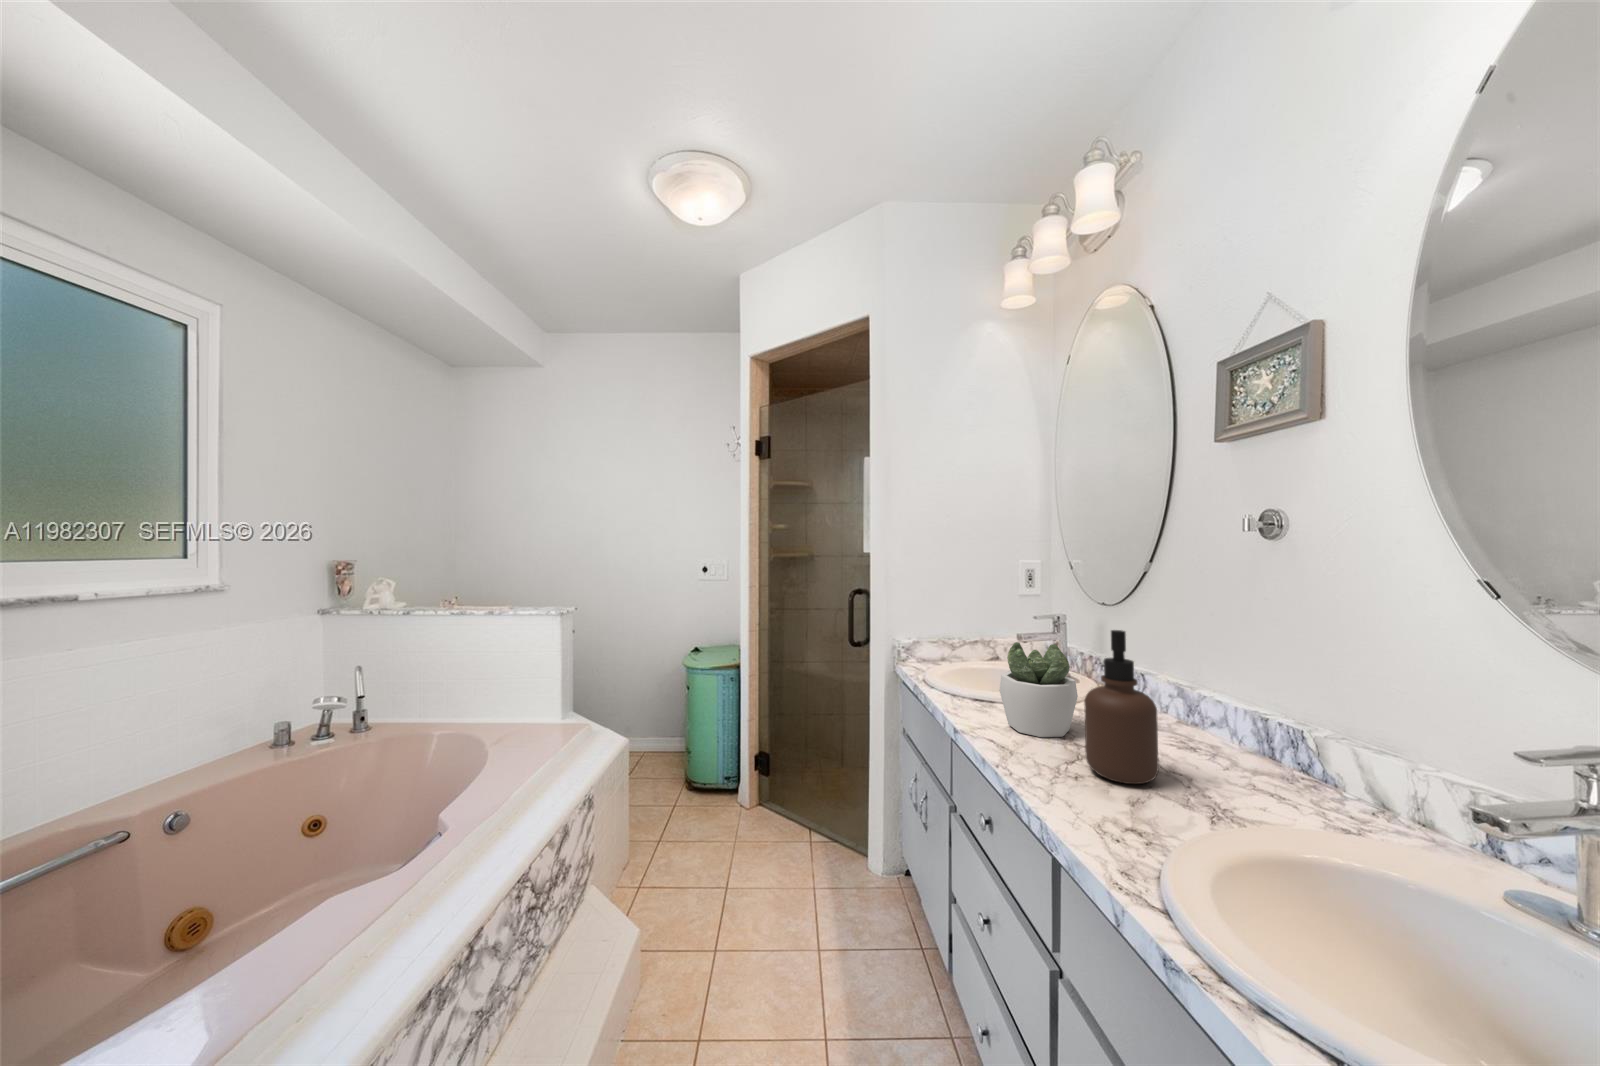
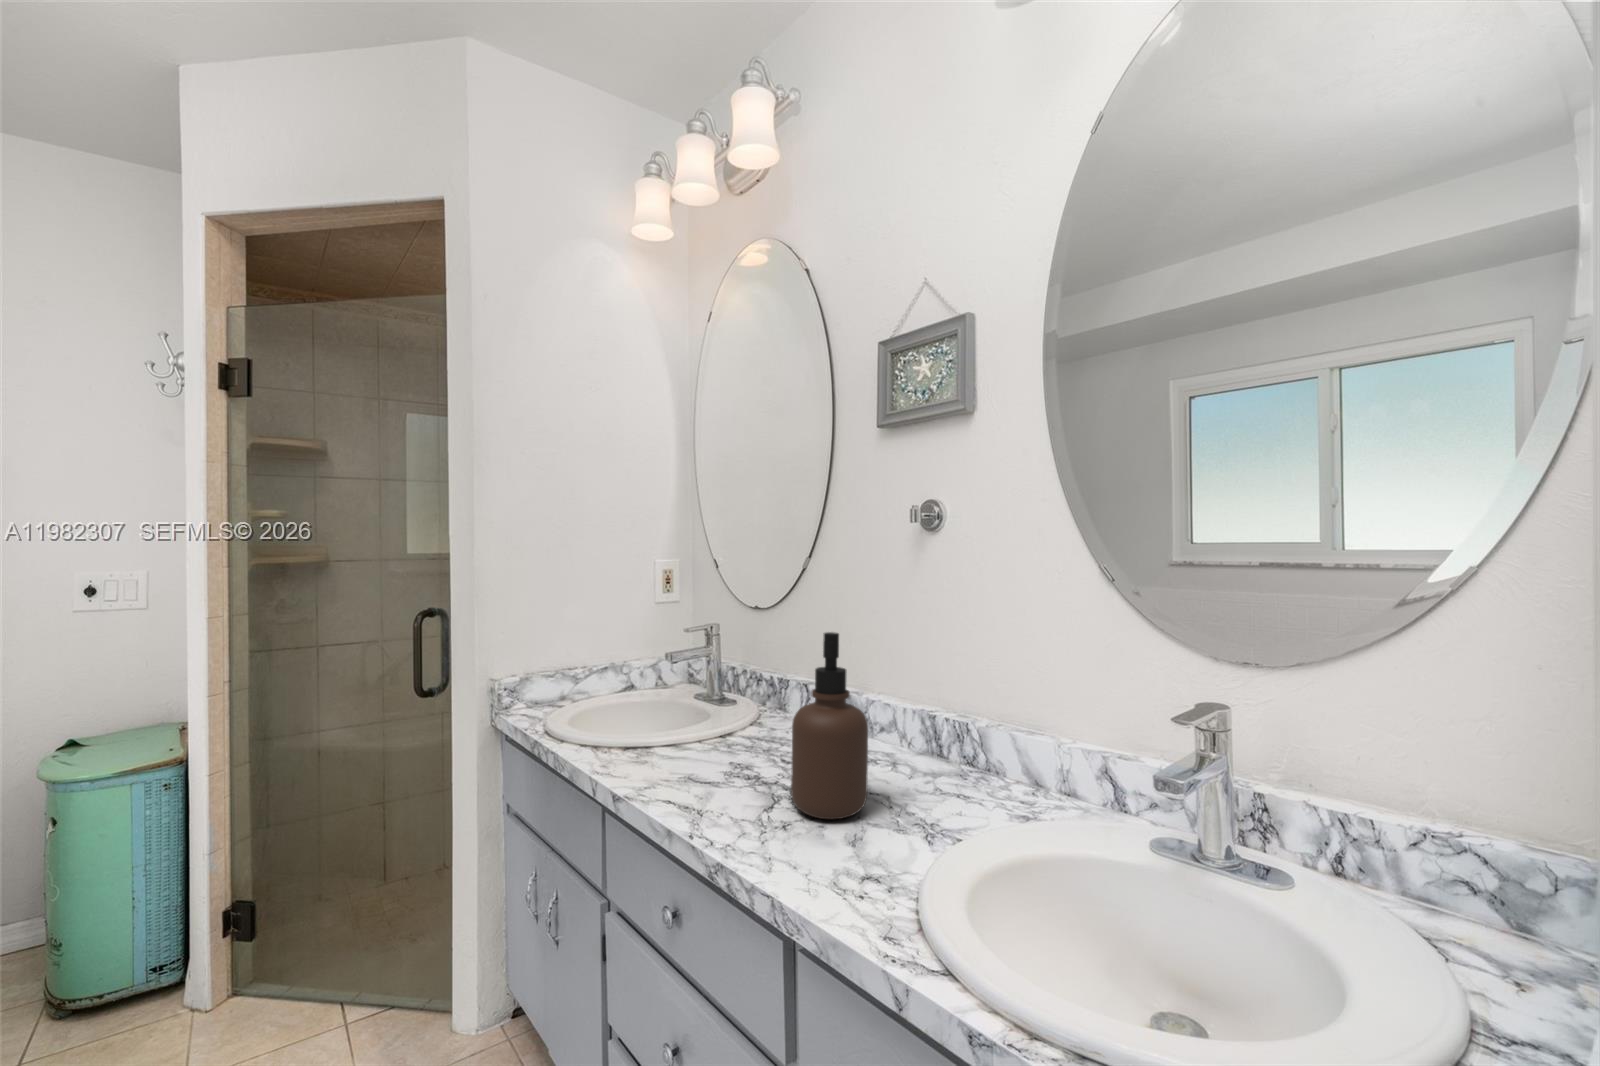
succulent plant: present [999,642,1078,737] -> none [671,659,763,782]

